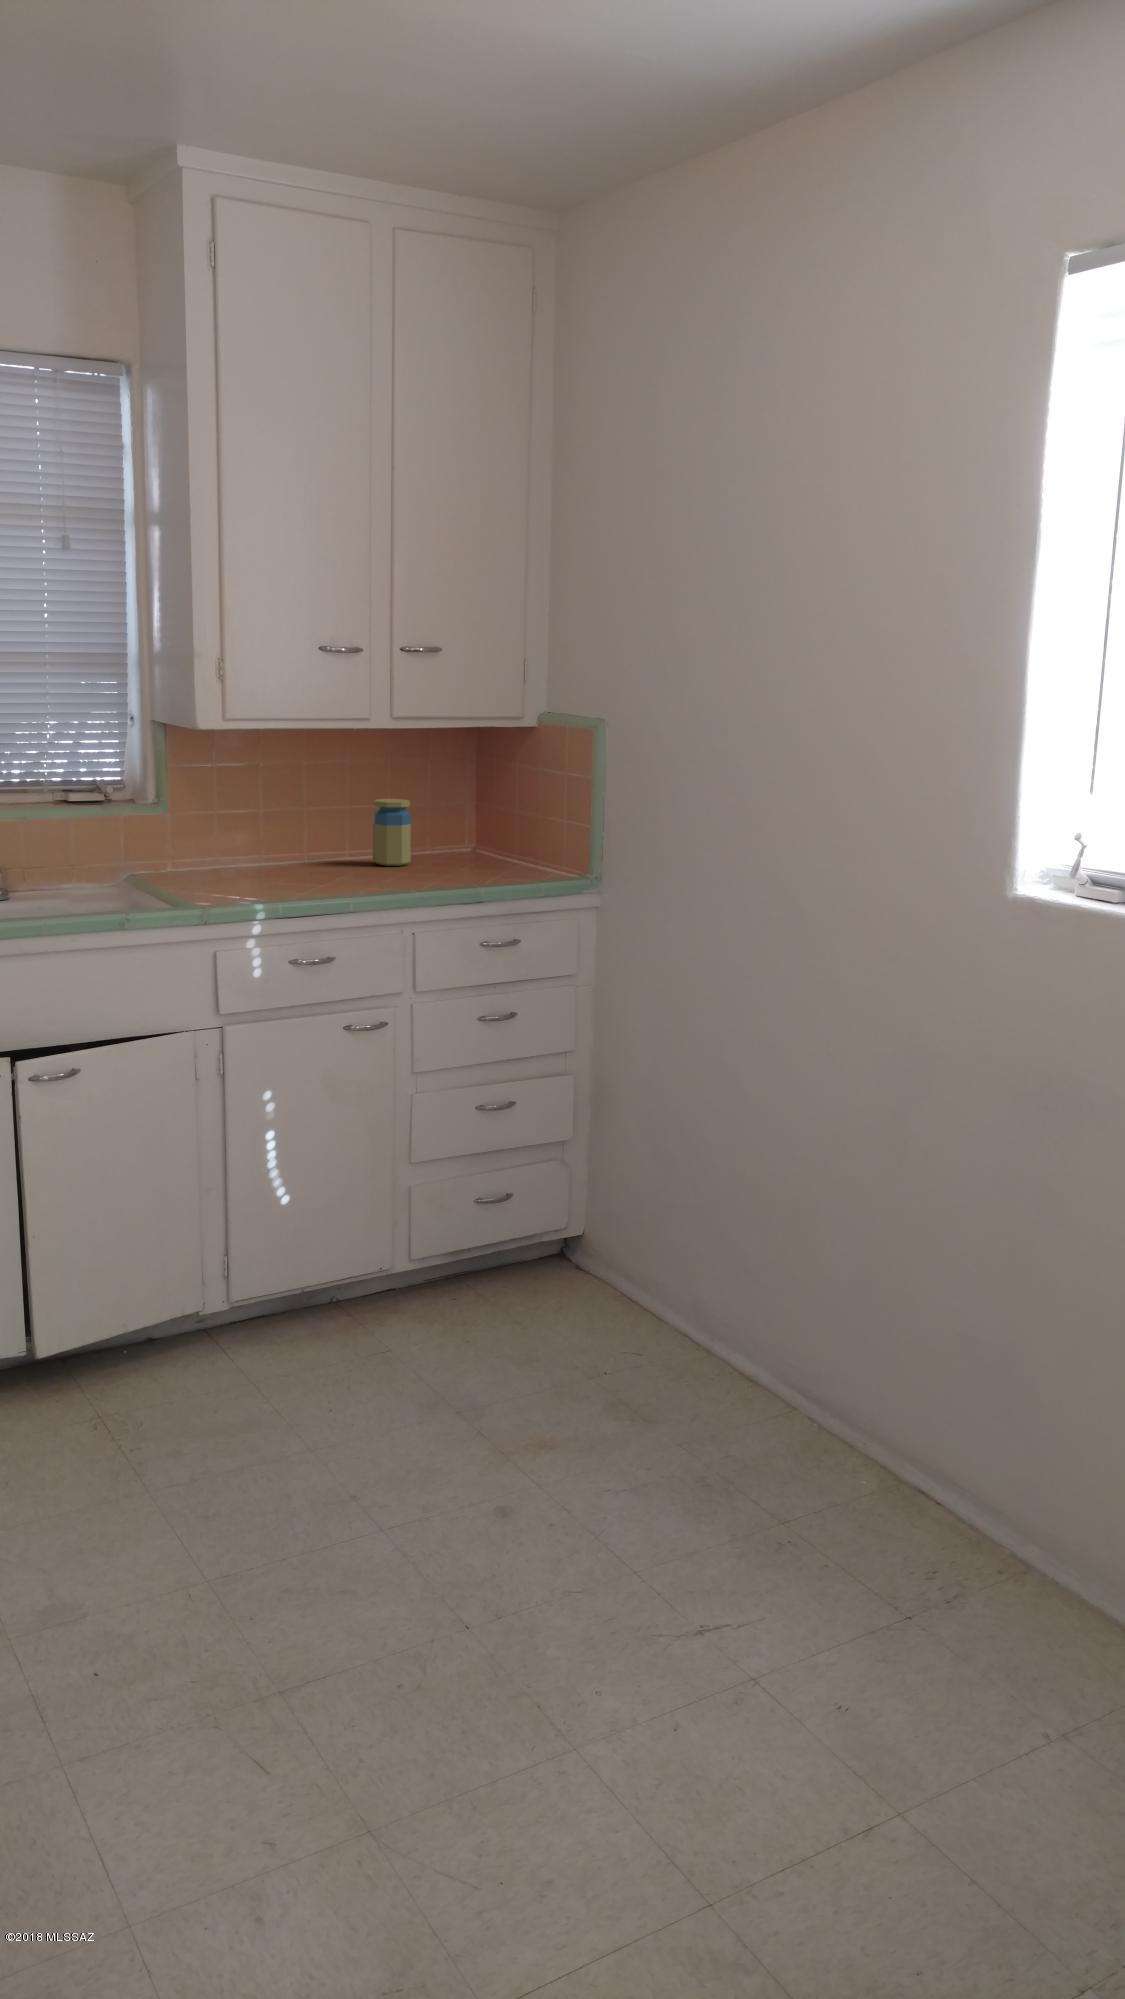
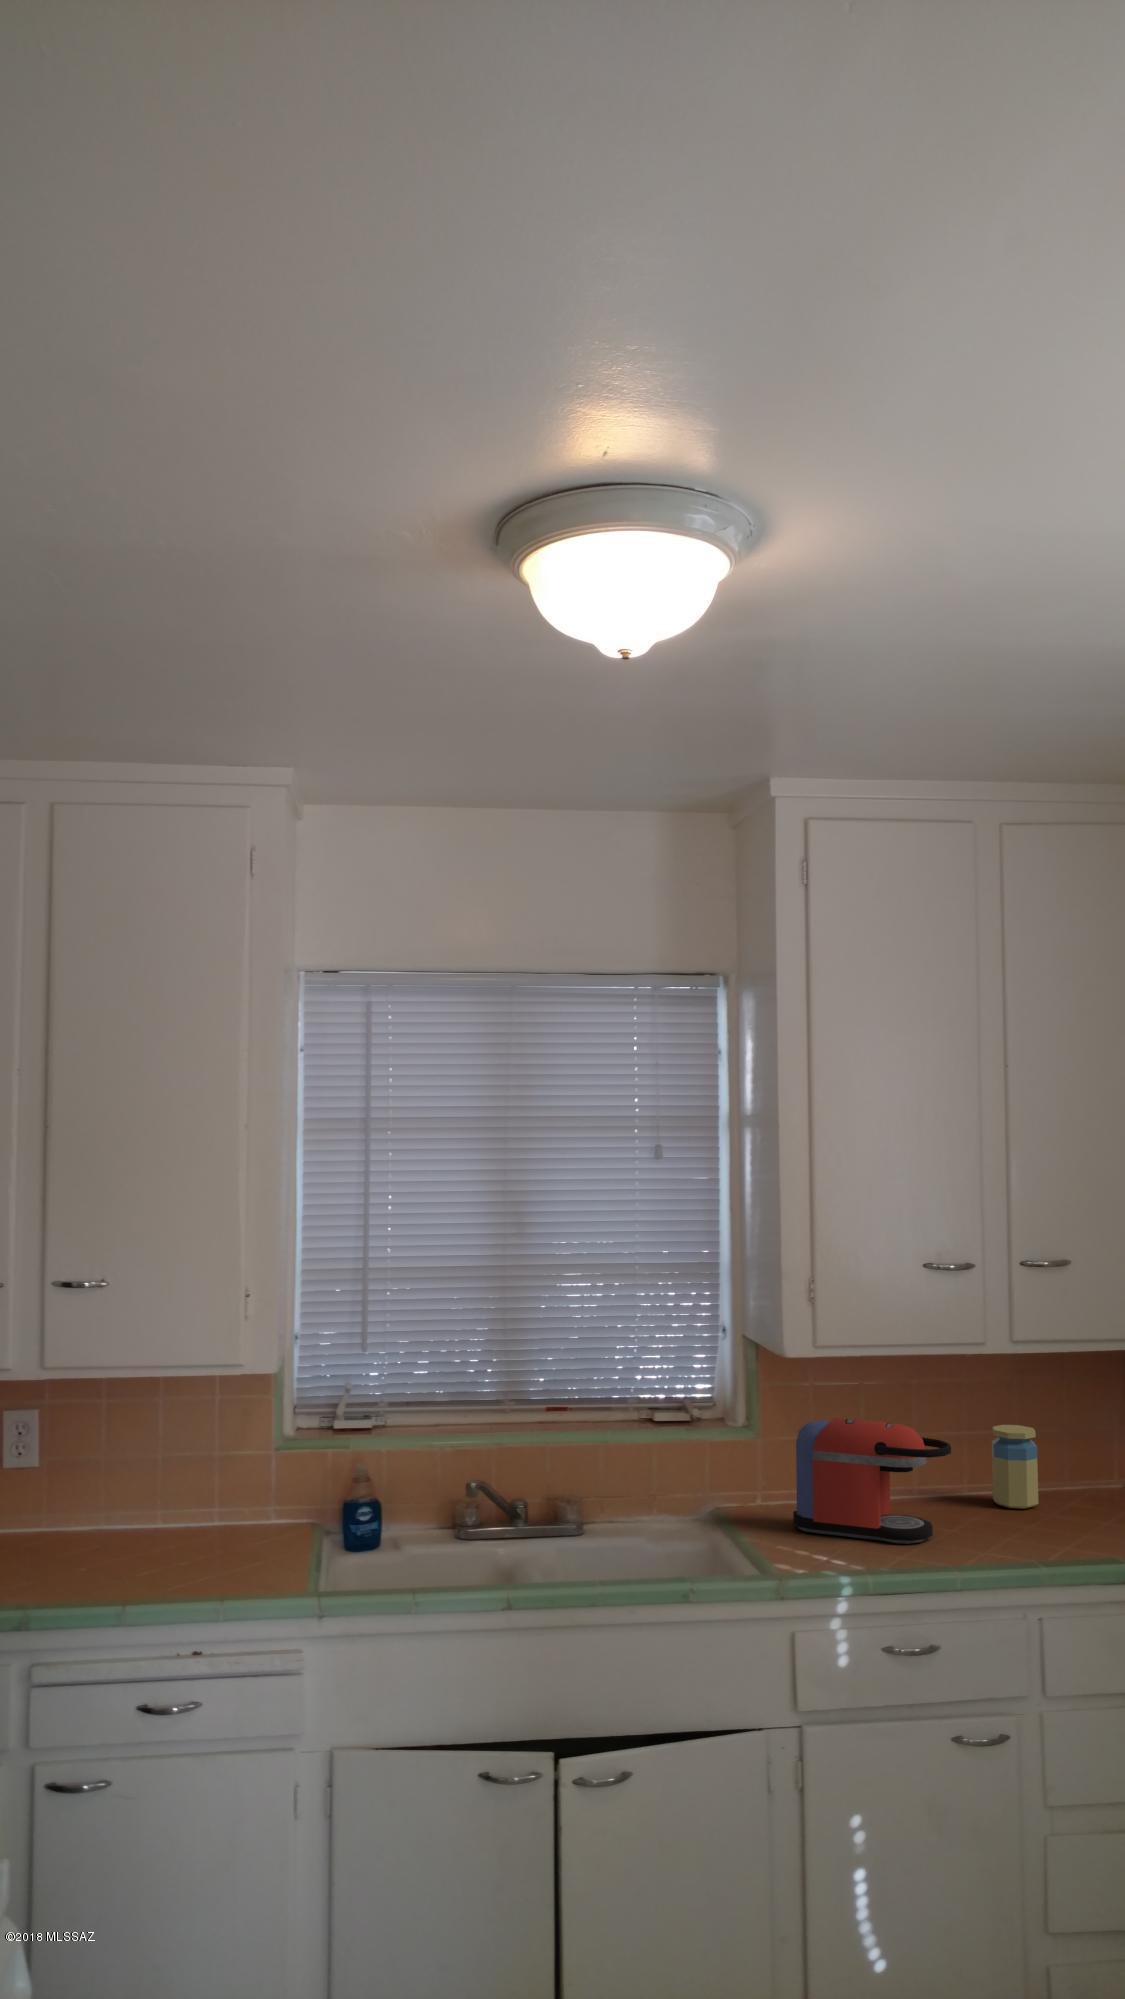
coffee maker: none [205,786,343,886] -> present [793,1418,951,1544]

